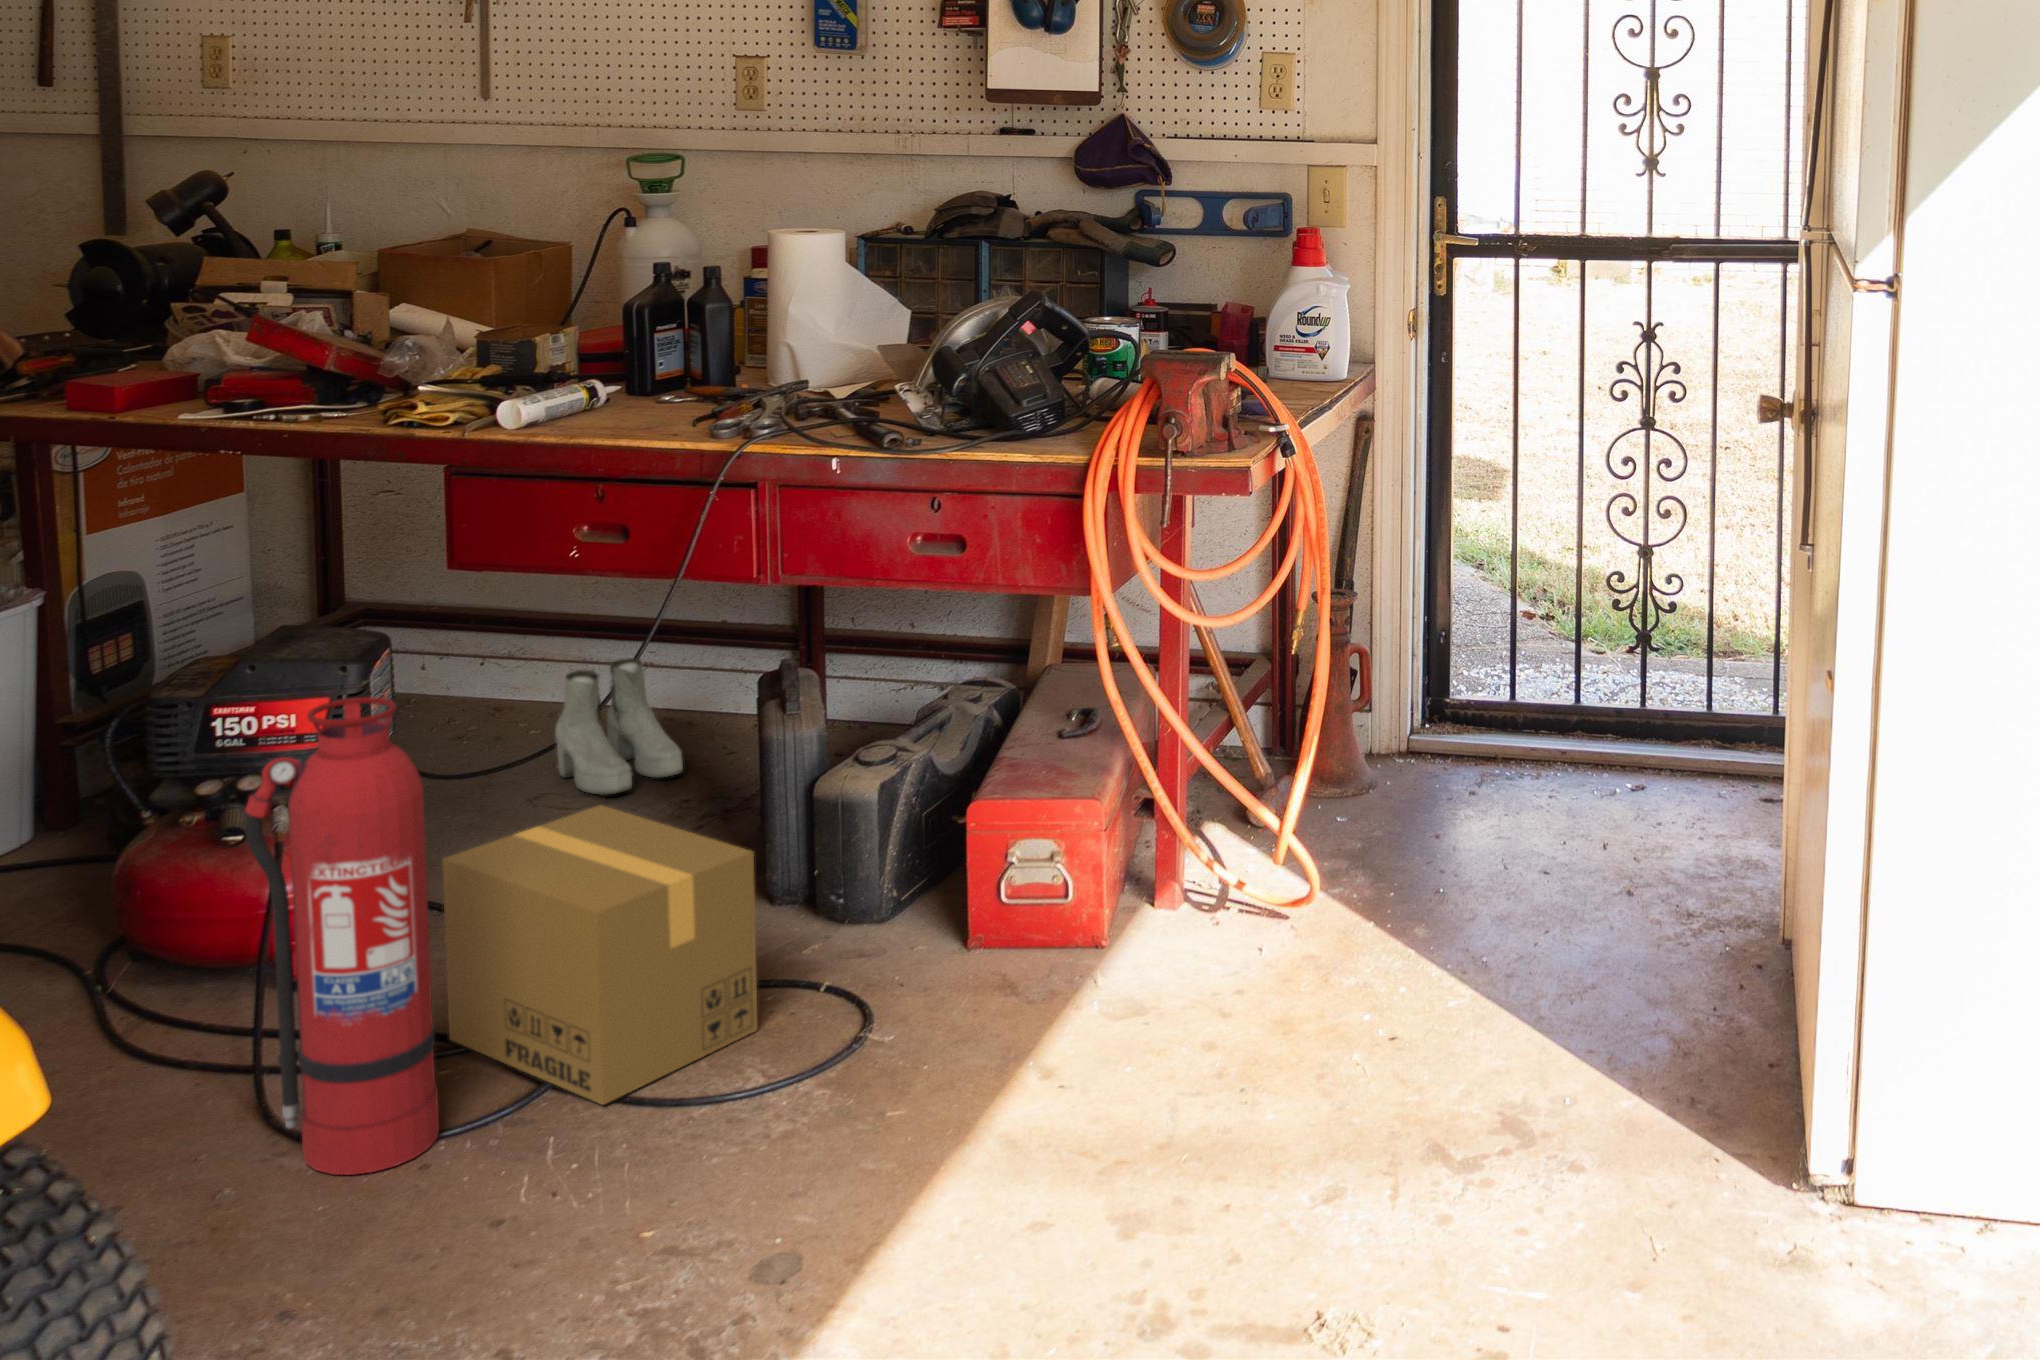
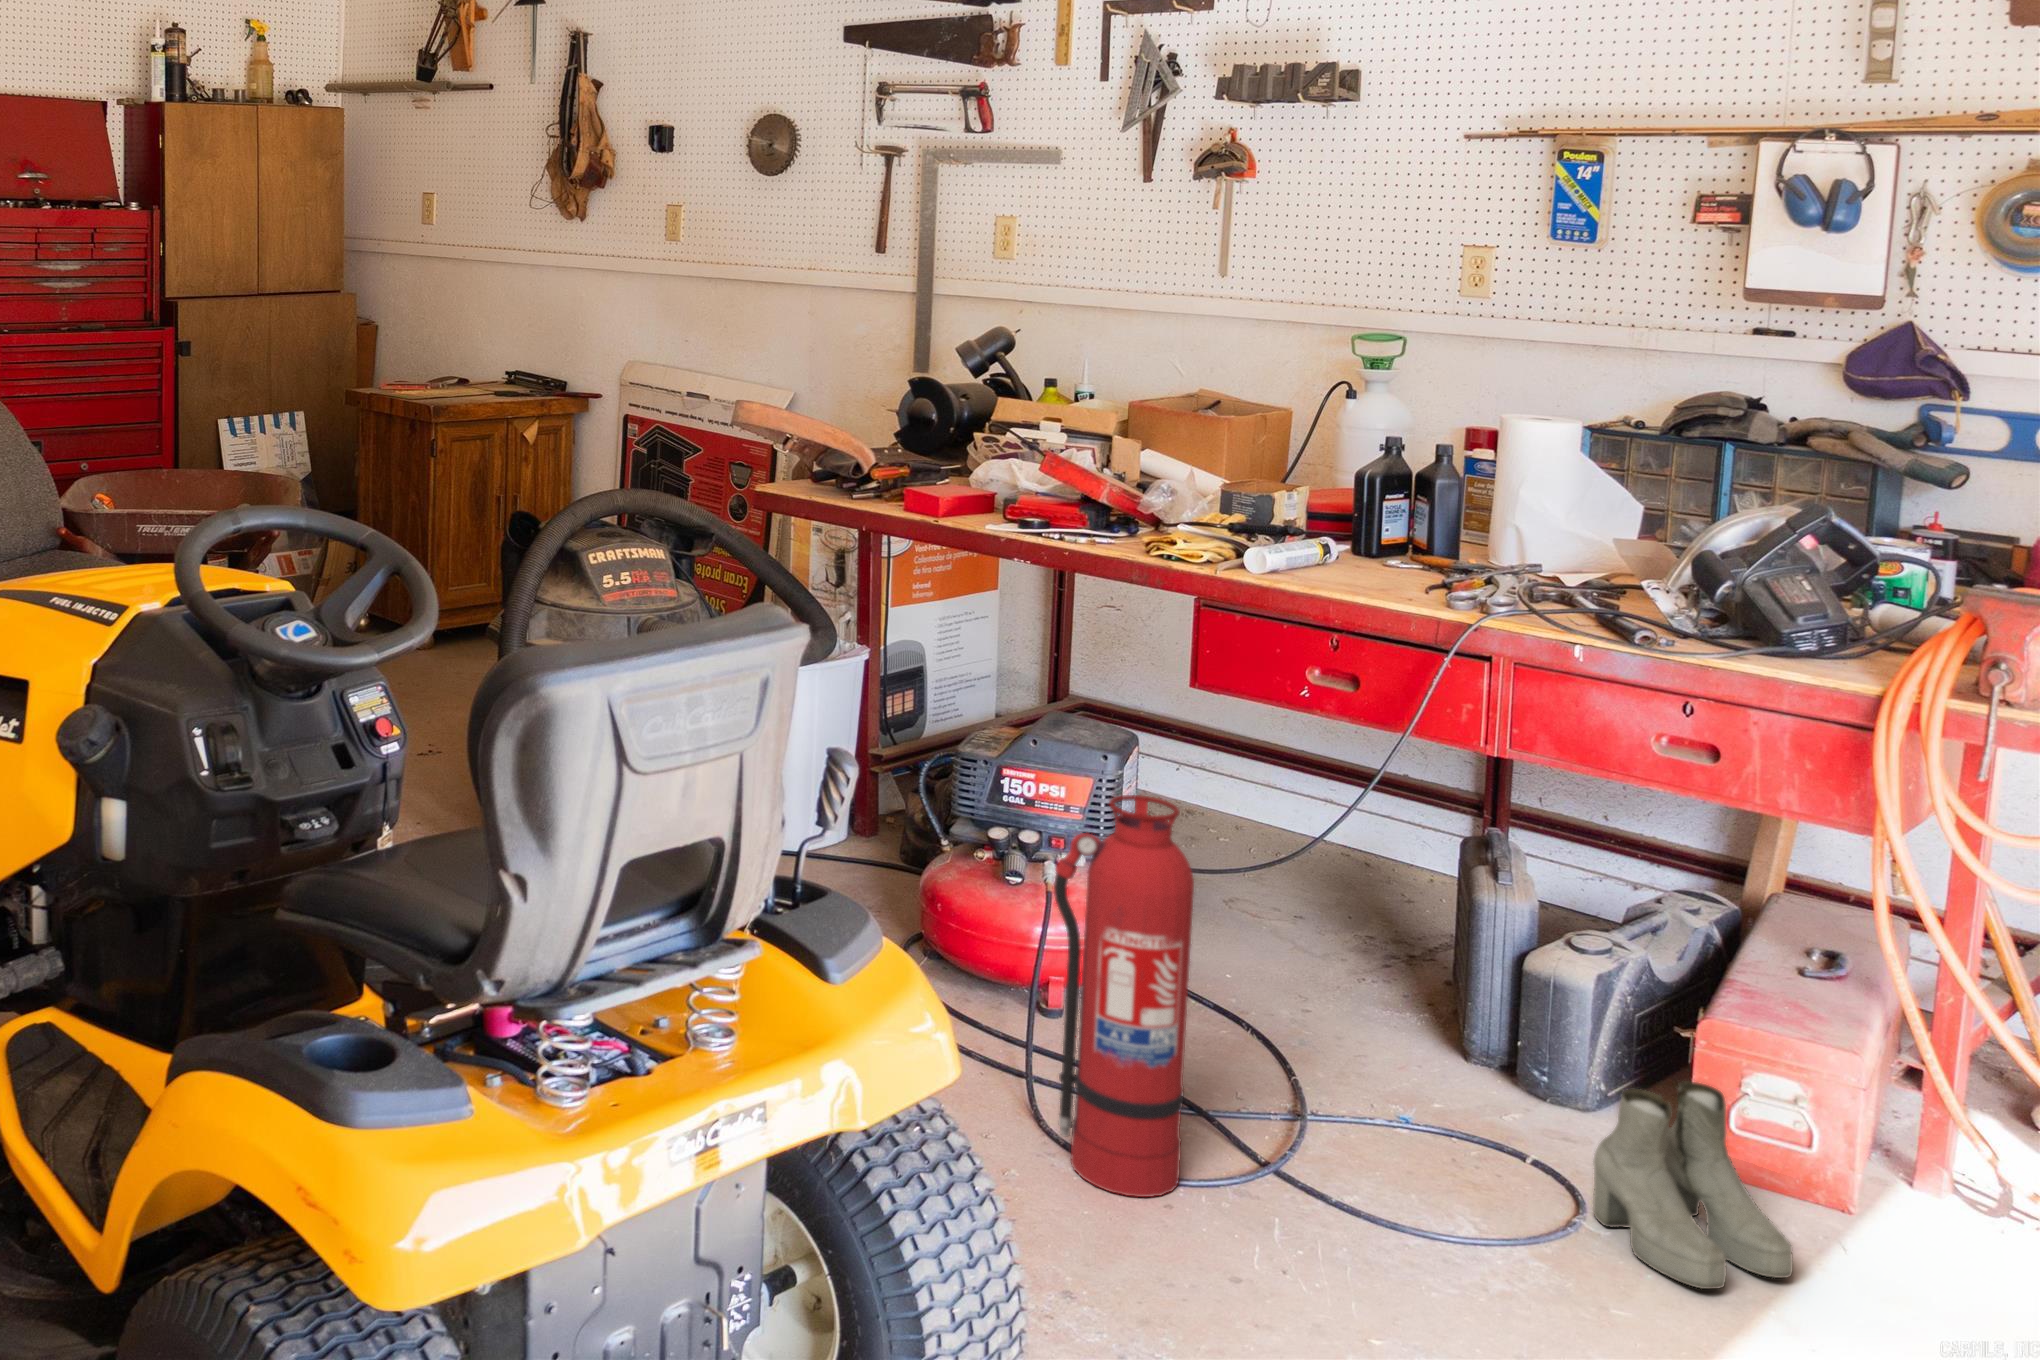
boots: present [555,658,683,795] -> present [1593,1081,1793,1289]
cardboard box: present [442,805,758,1105] -> none [1178,927,1478,1204]

